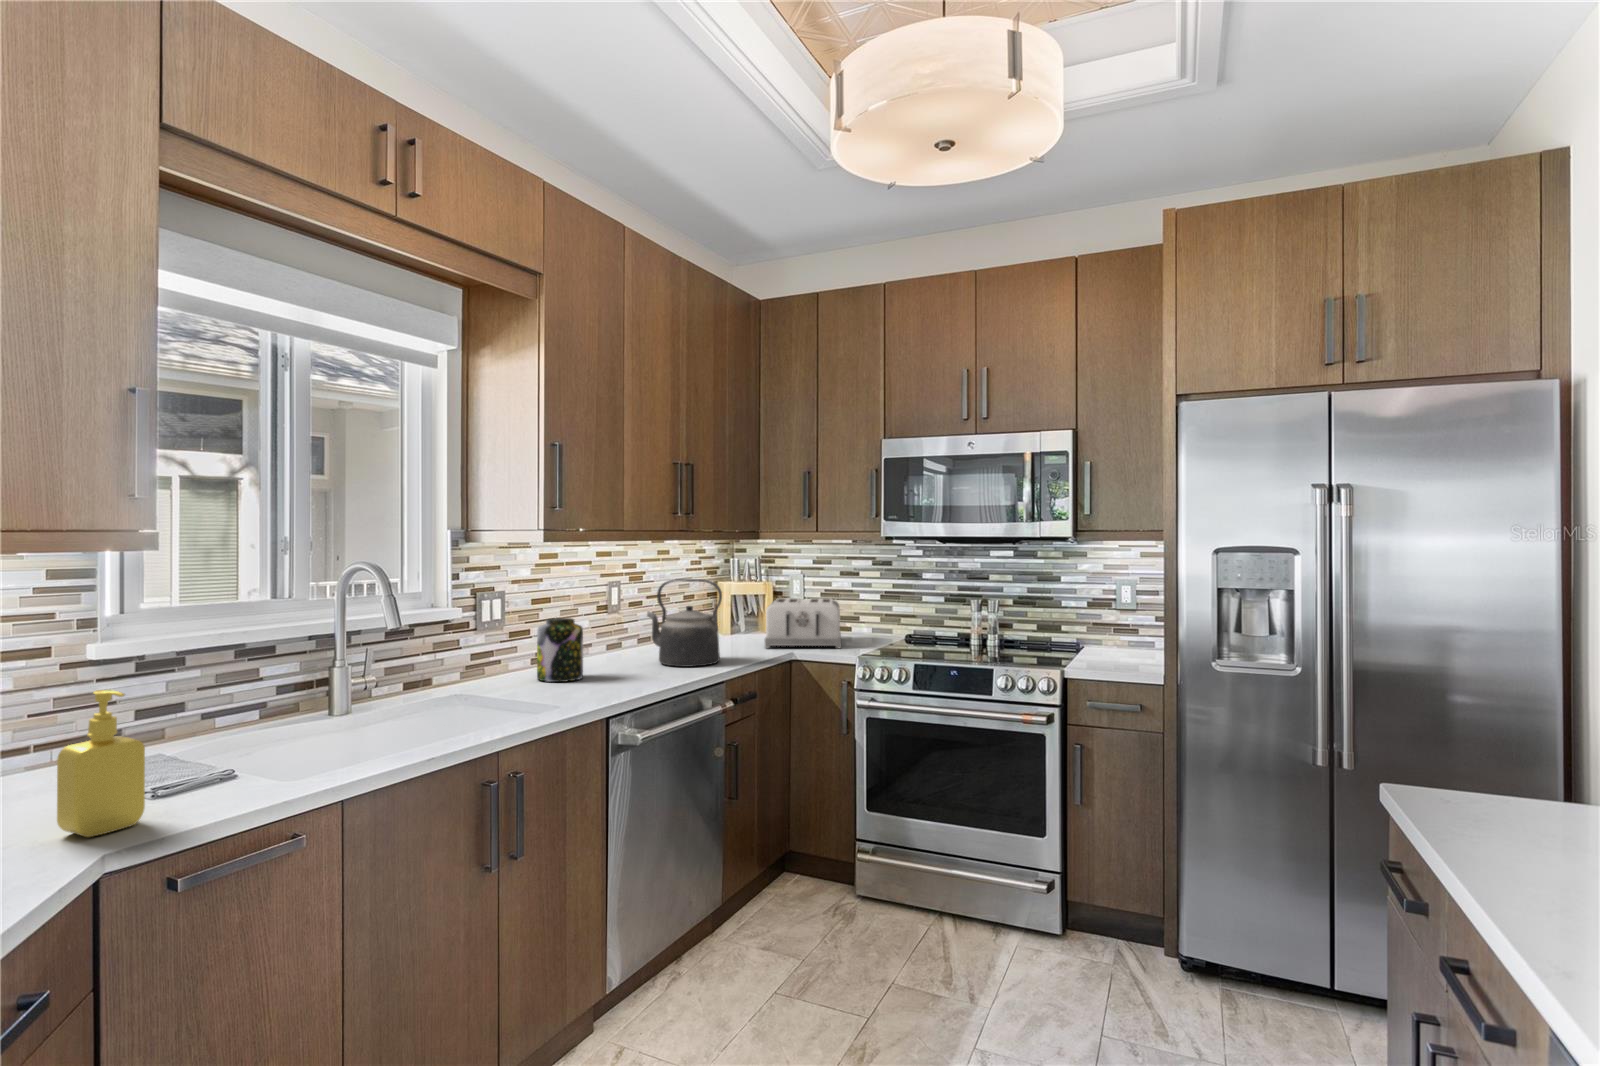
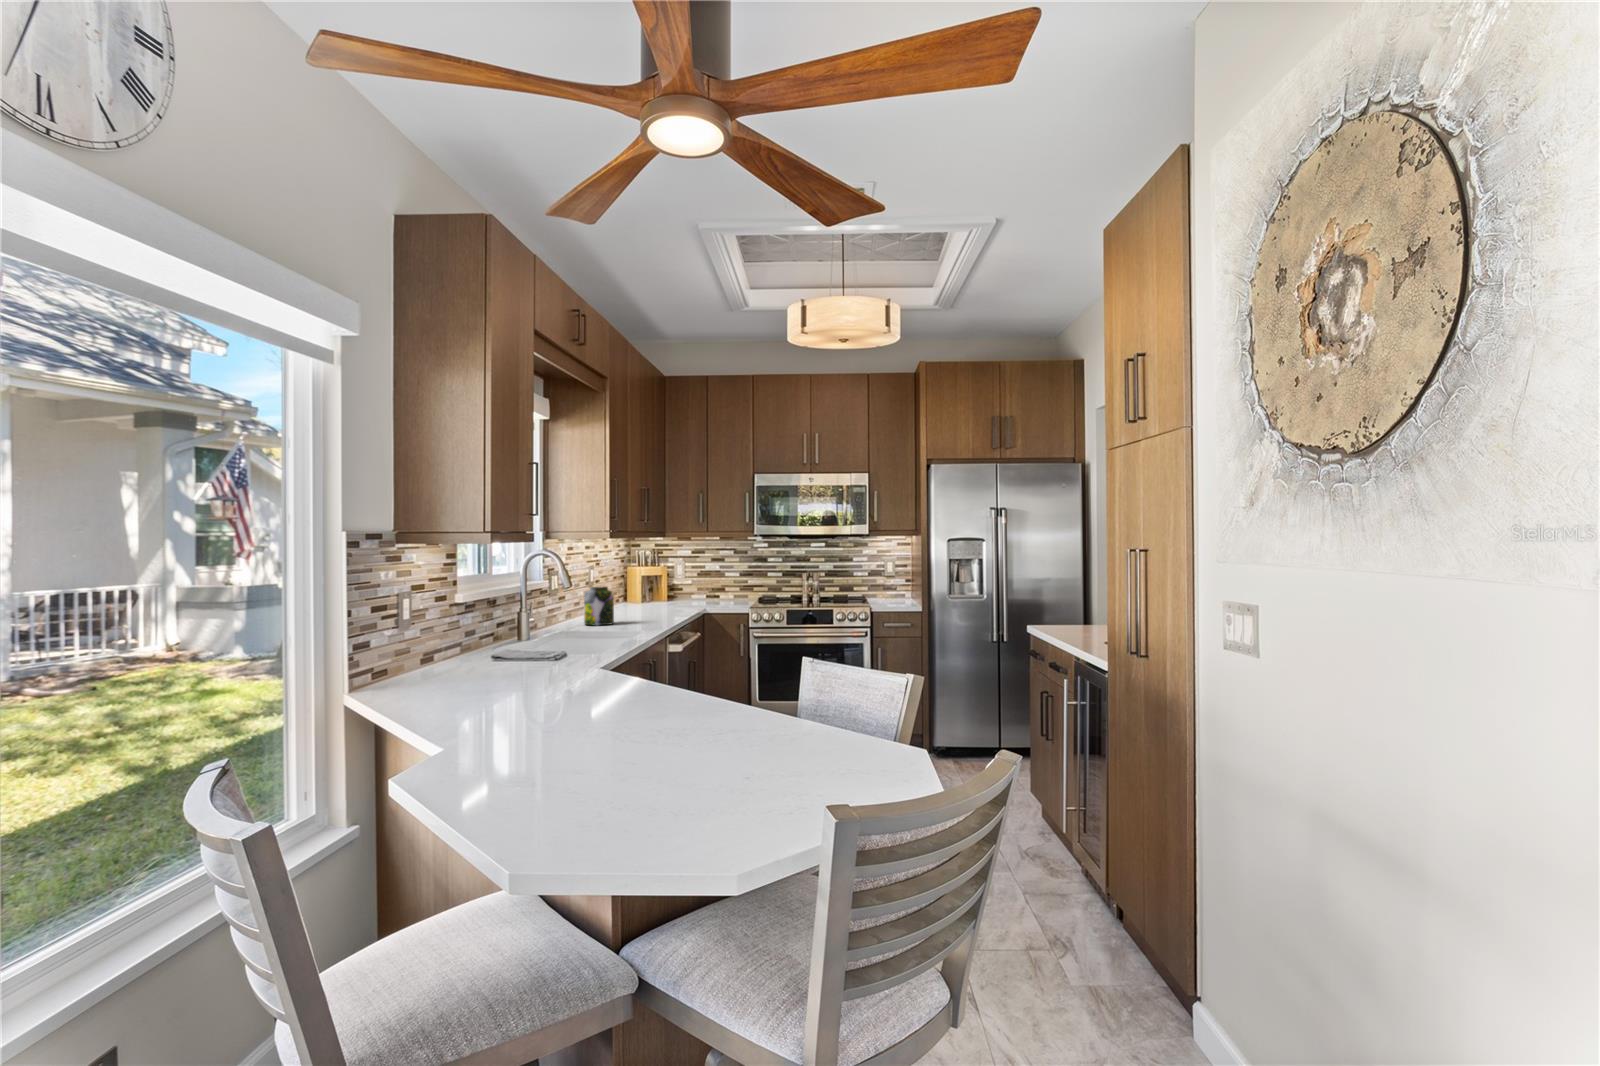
kettle: present [647,579,722,667] -> none [627,562,678,616]
toaster: present [765,598,841,648] -> none [674,576,732,607]
soap dispenser: present [57,690,145,837] -> none [558,604,582,669]

